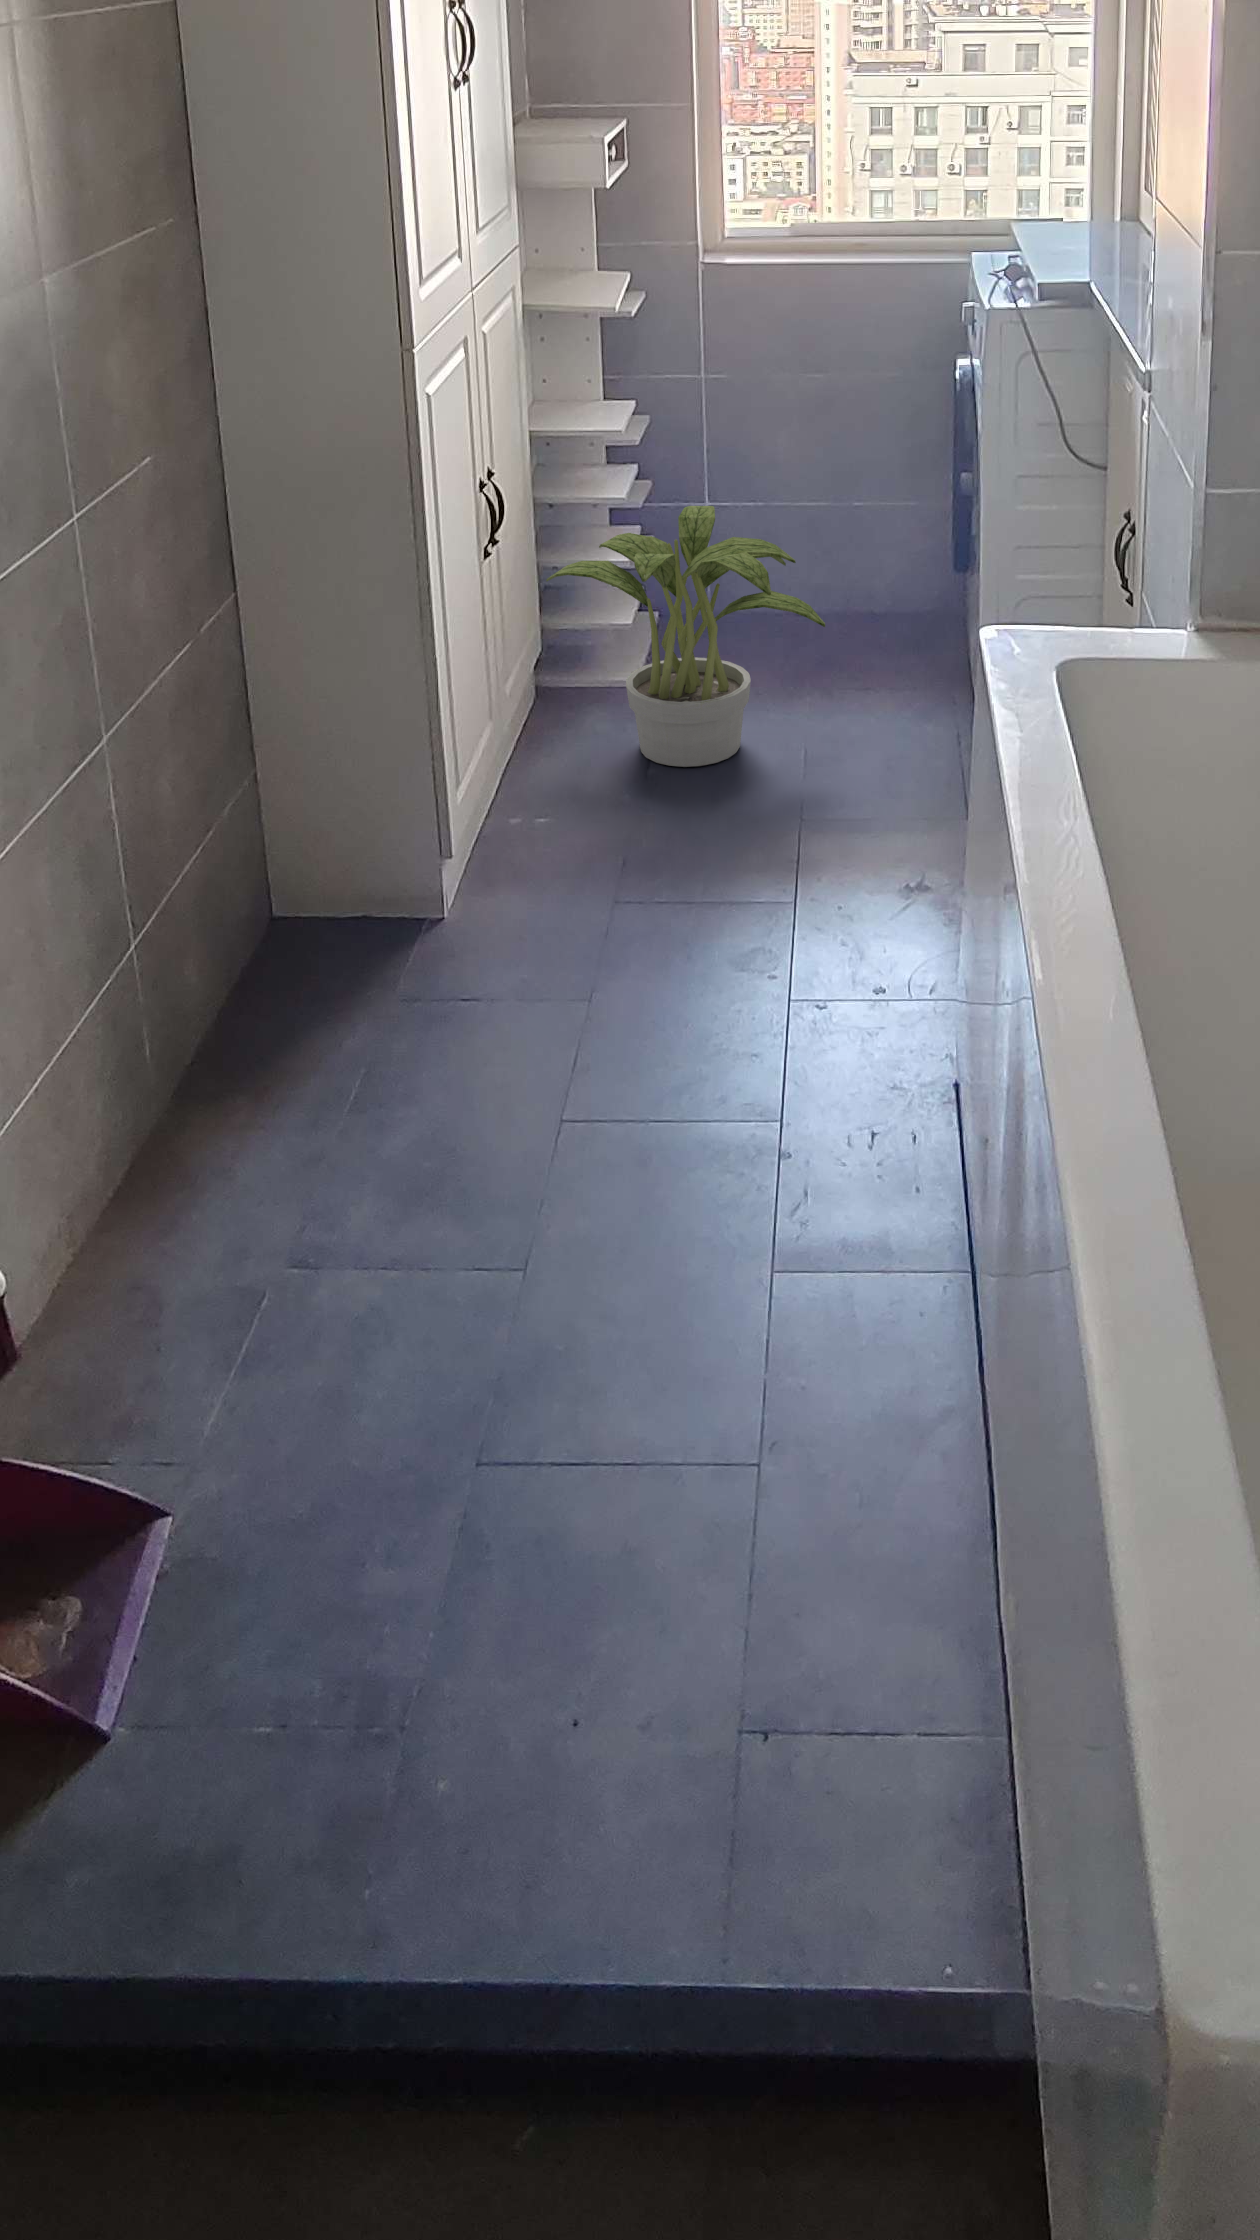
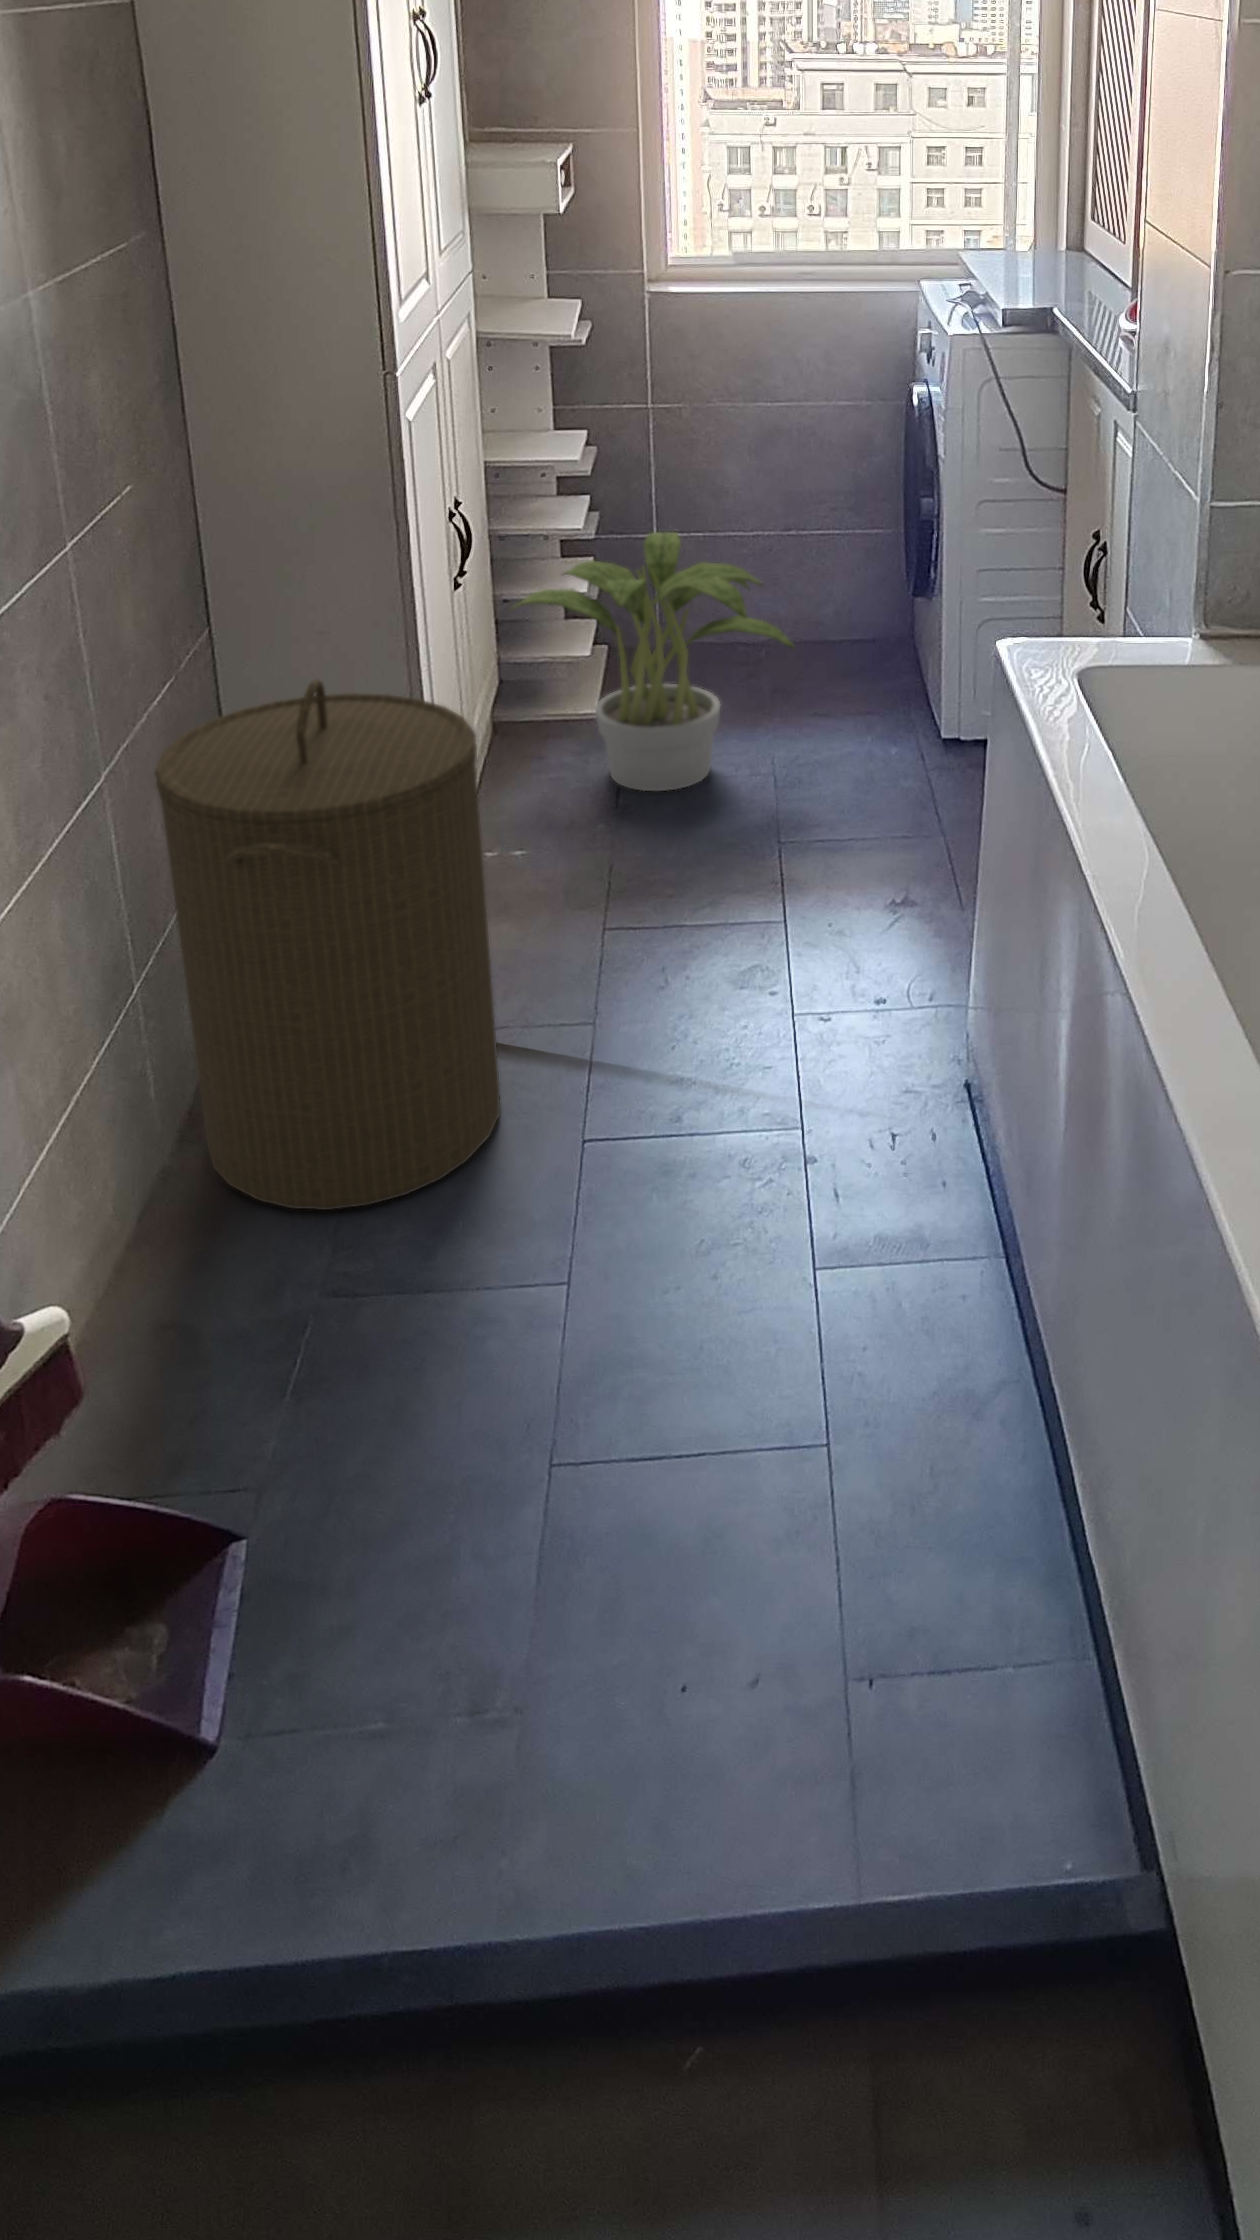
laundry hamper: none [153,652,485,1183] -> present [155,680,500,1210]

